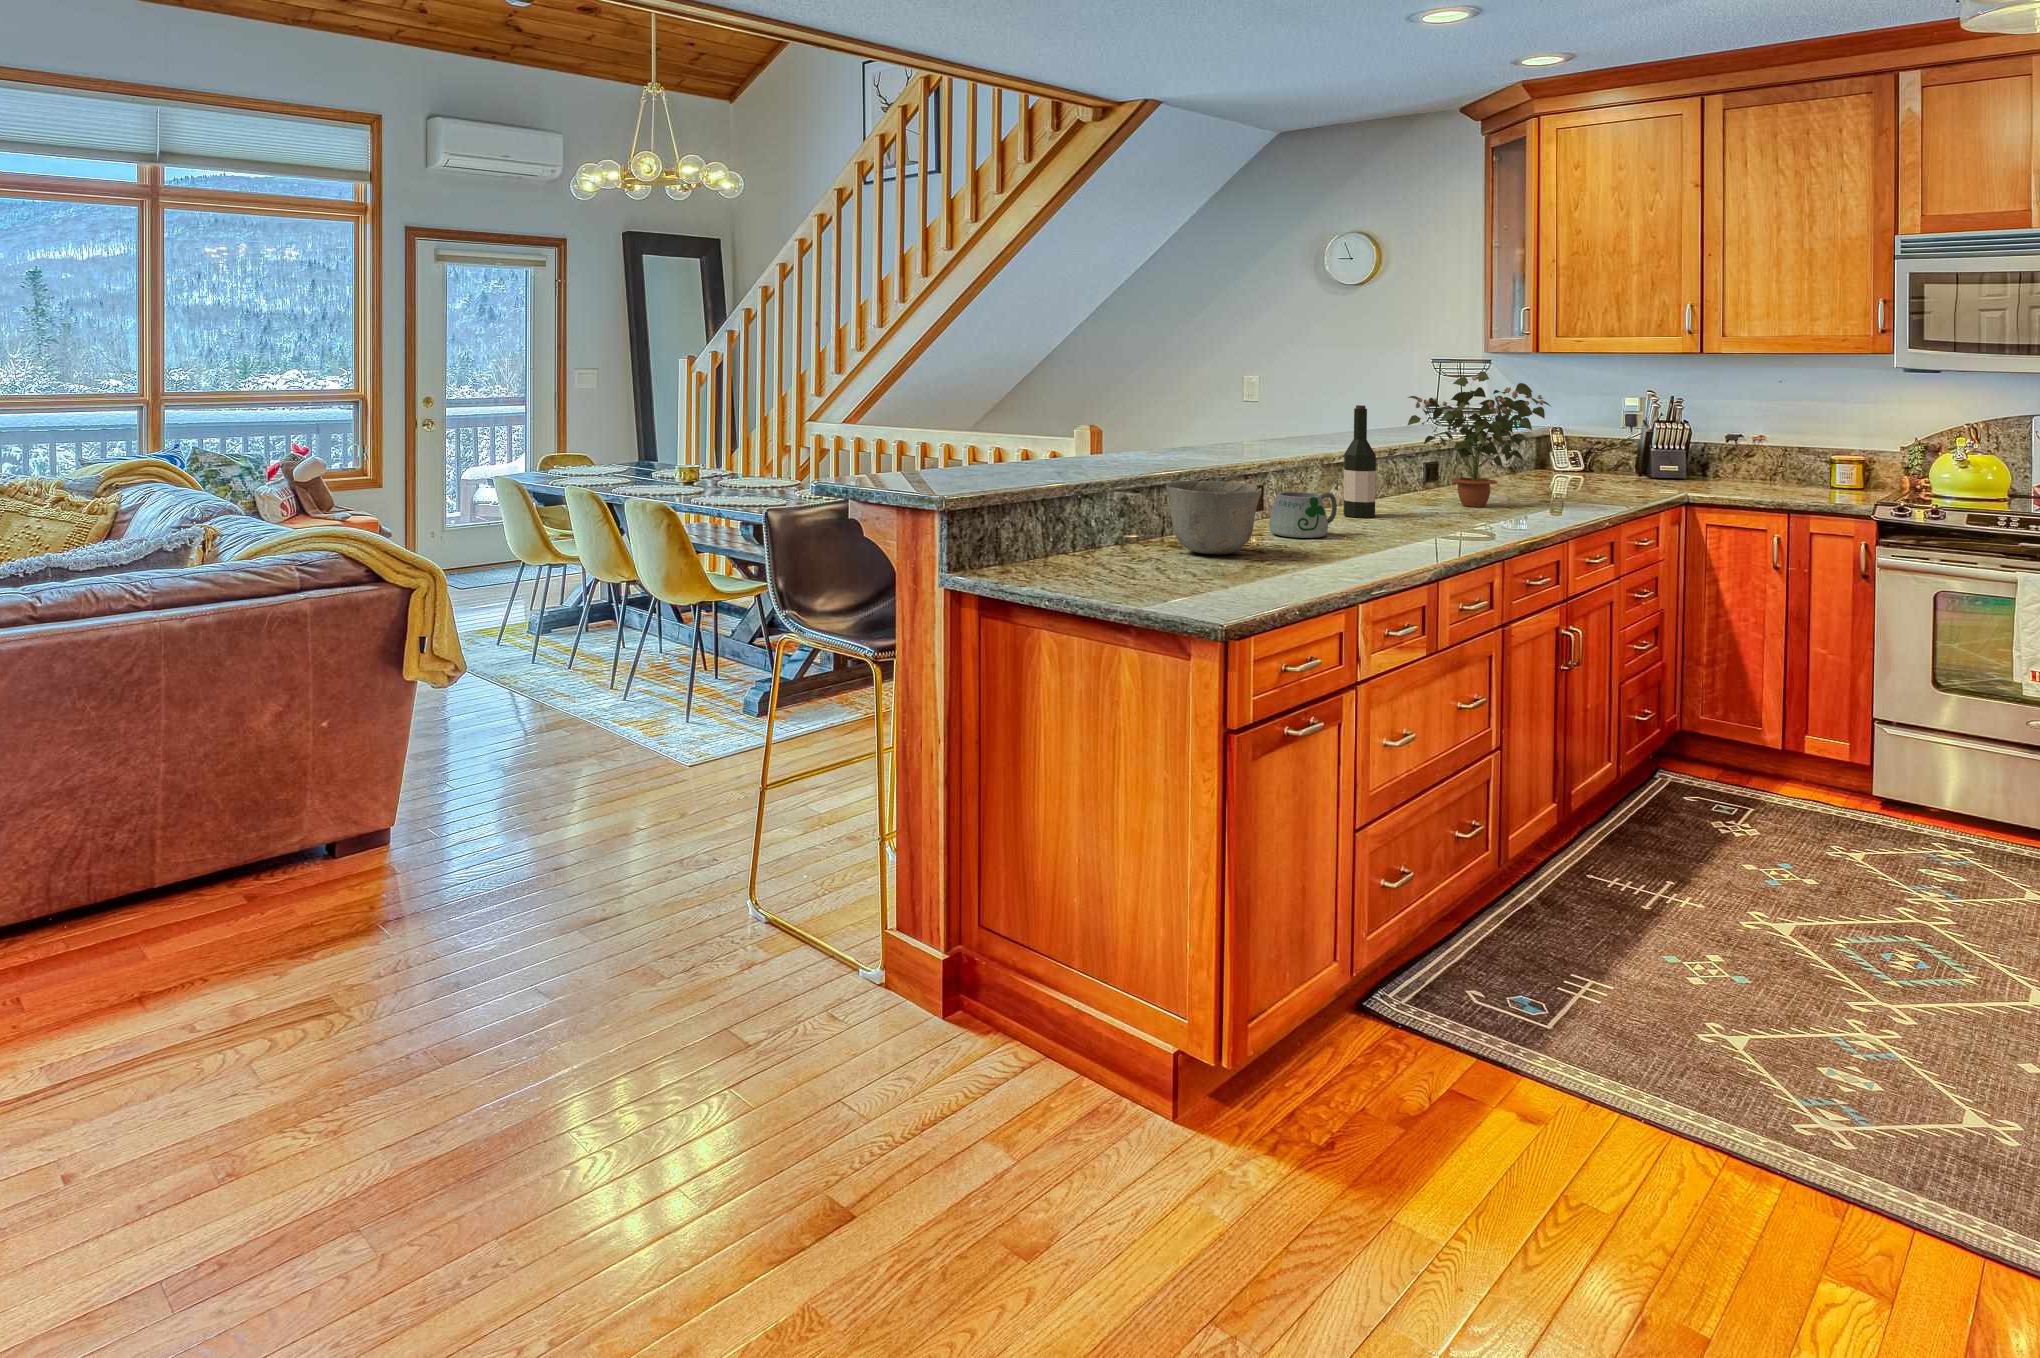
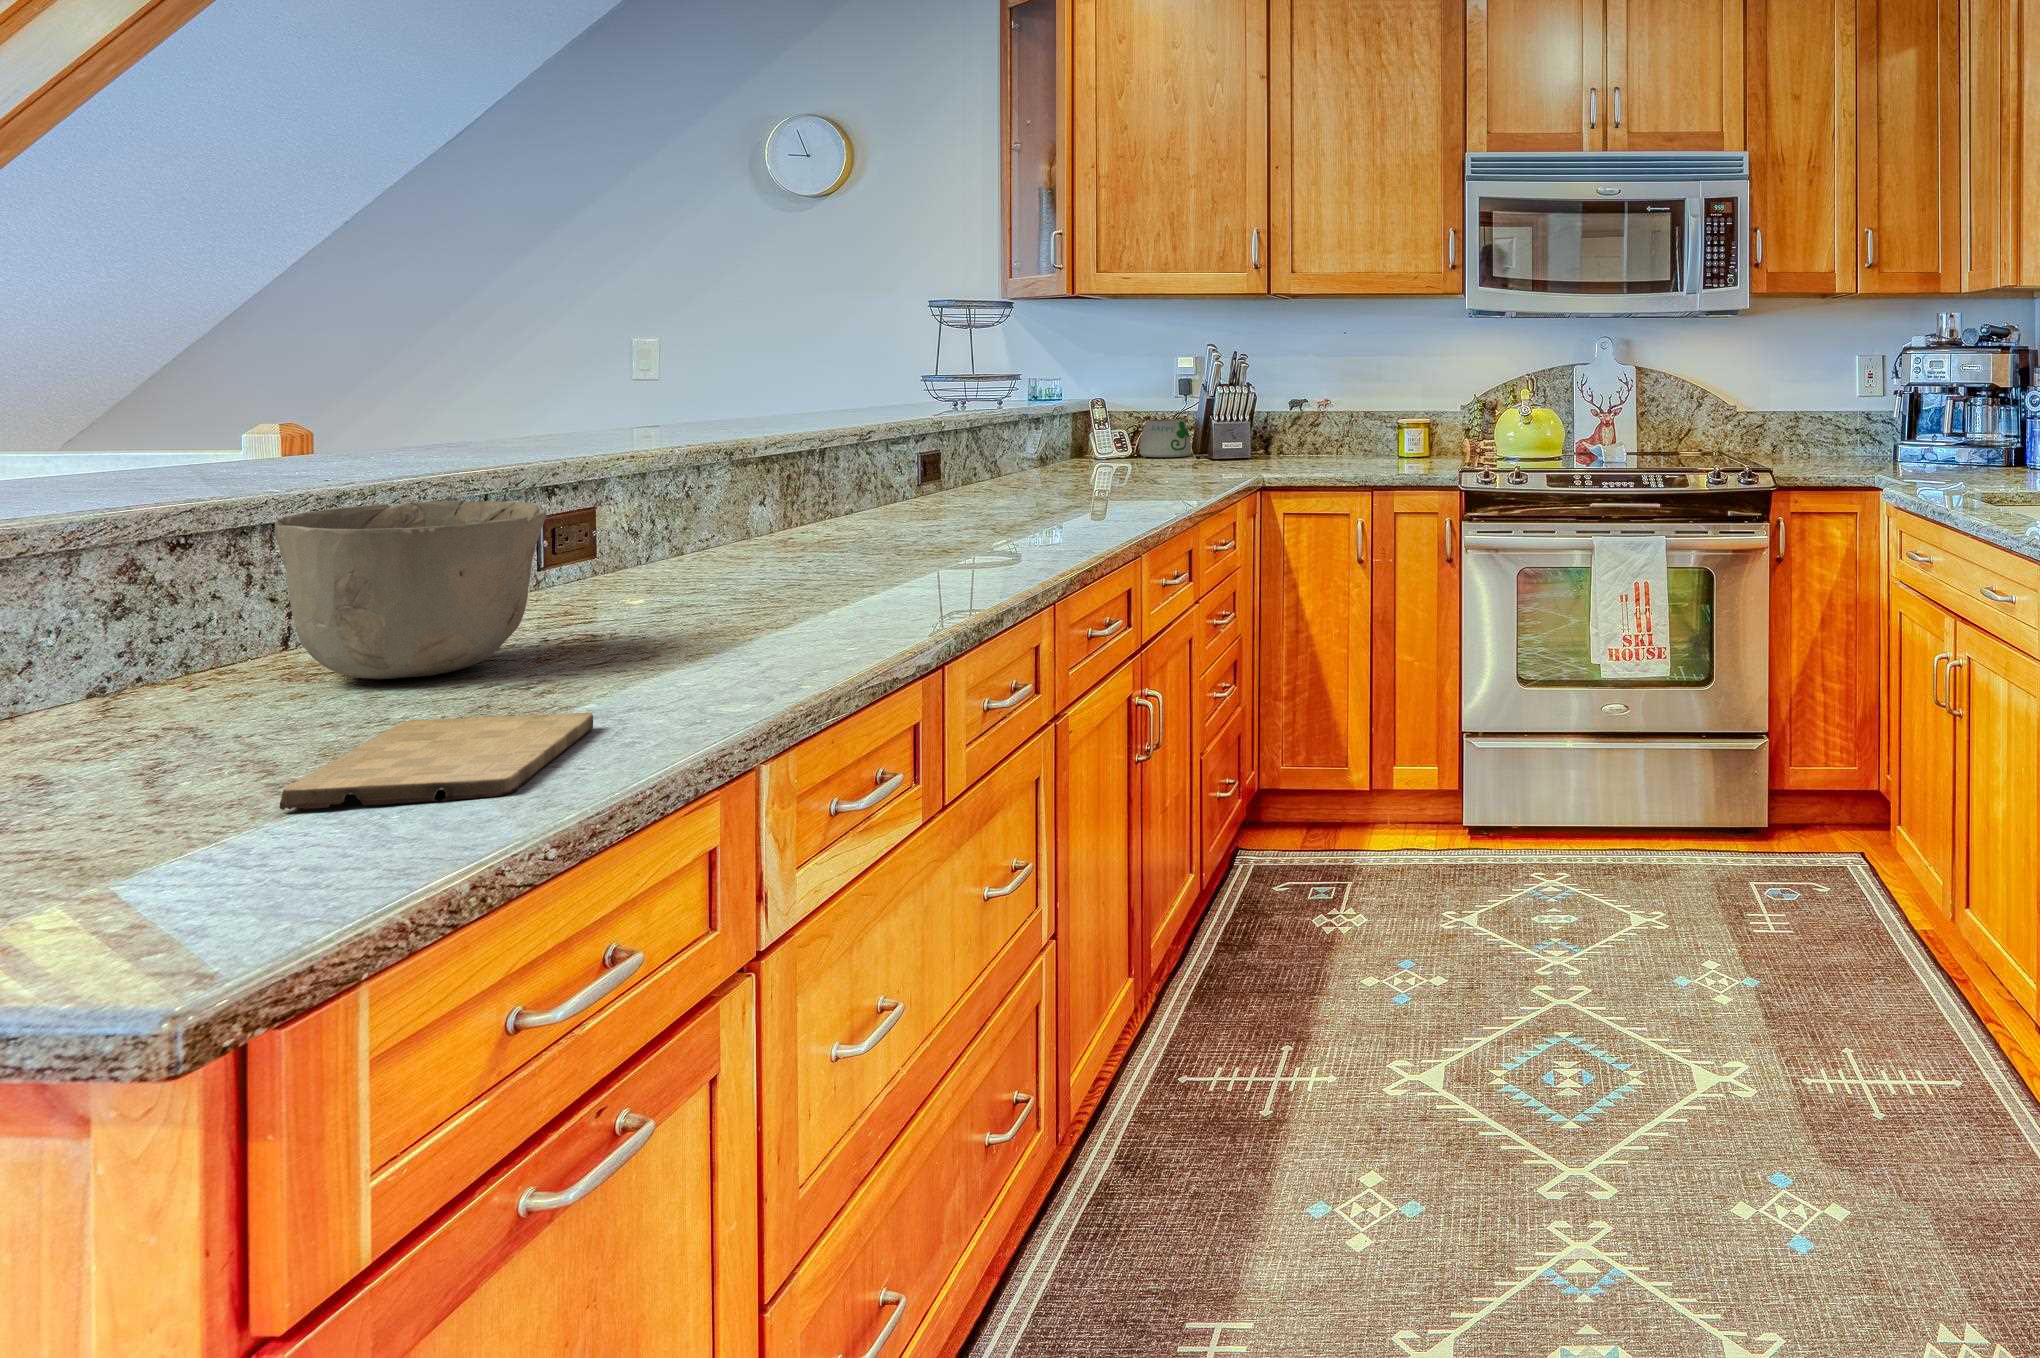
potted plant: present [1408,371,1550,507] -> none [886,300,1109,515]
wine bottle: present [1343,405,1376,518] -> none [771,349,830,551]
mug: present [1269,492,1343,539] -> present [1140,418,1201,457]
cutting board: none [1201,568,1292,597] -> present [280,713,593,810]

